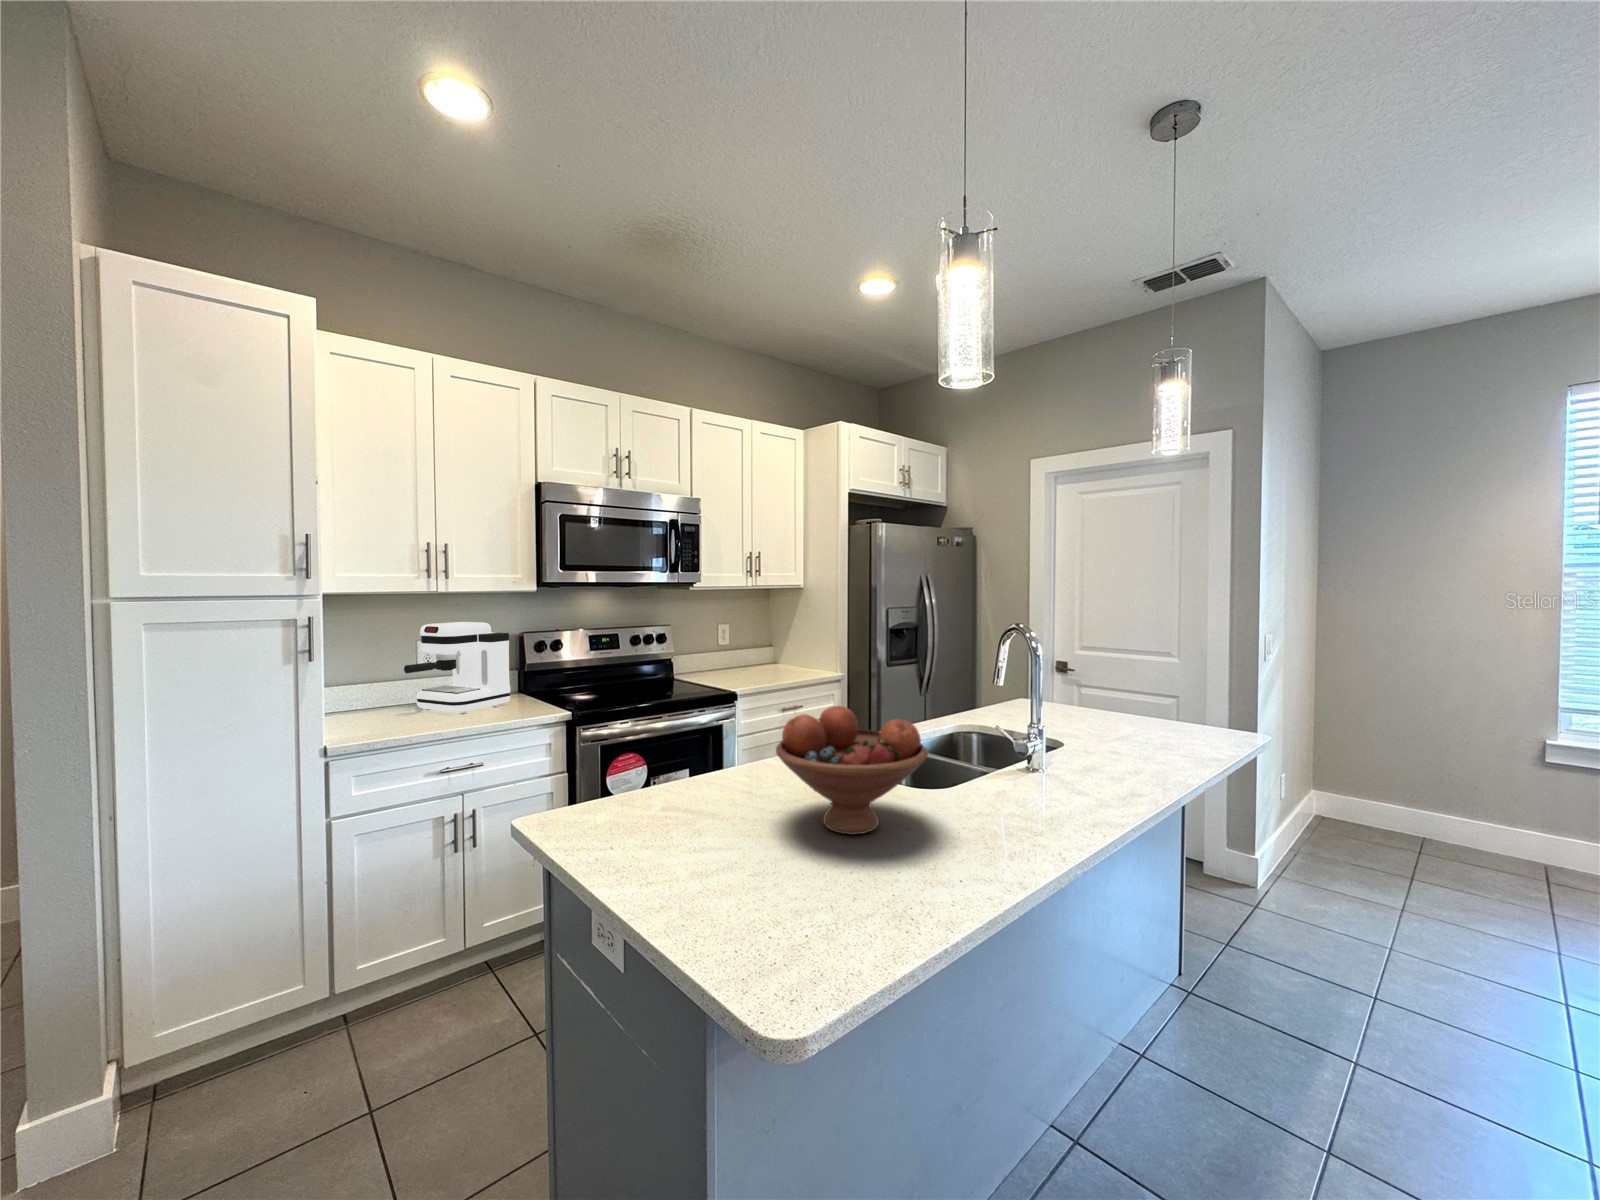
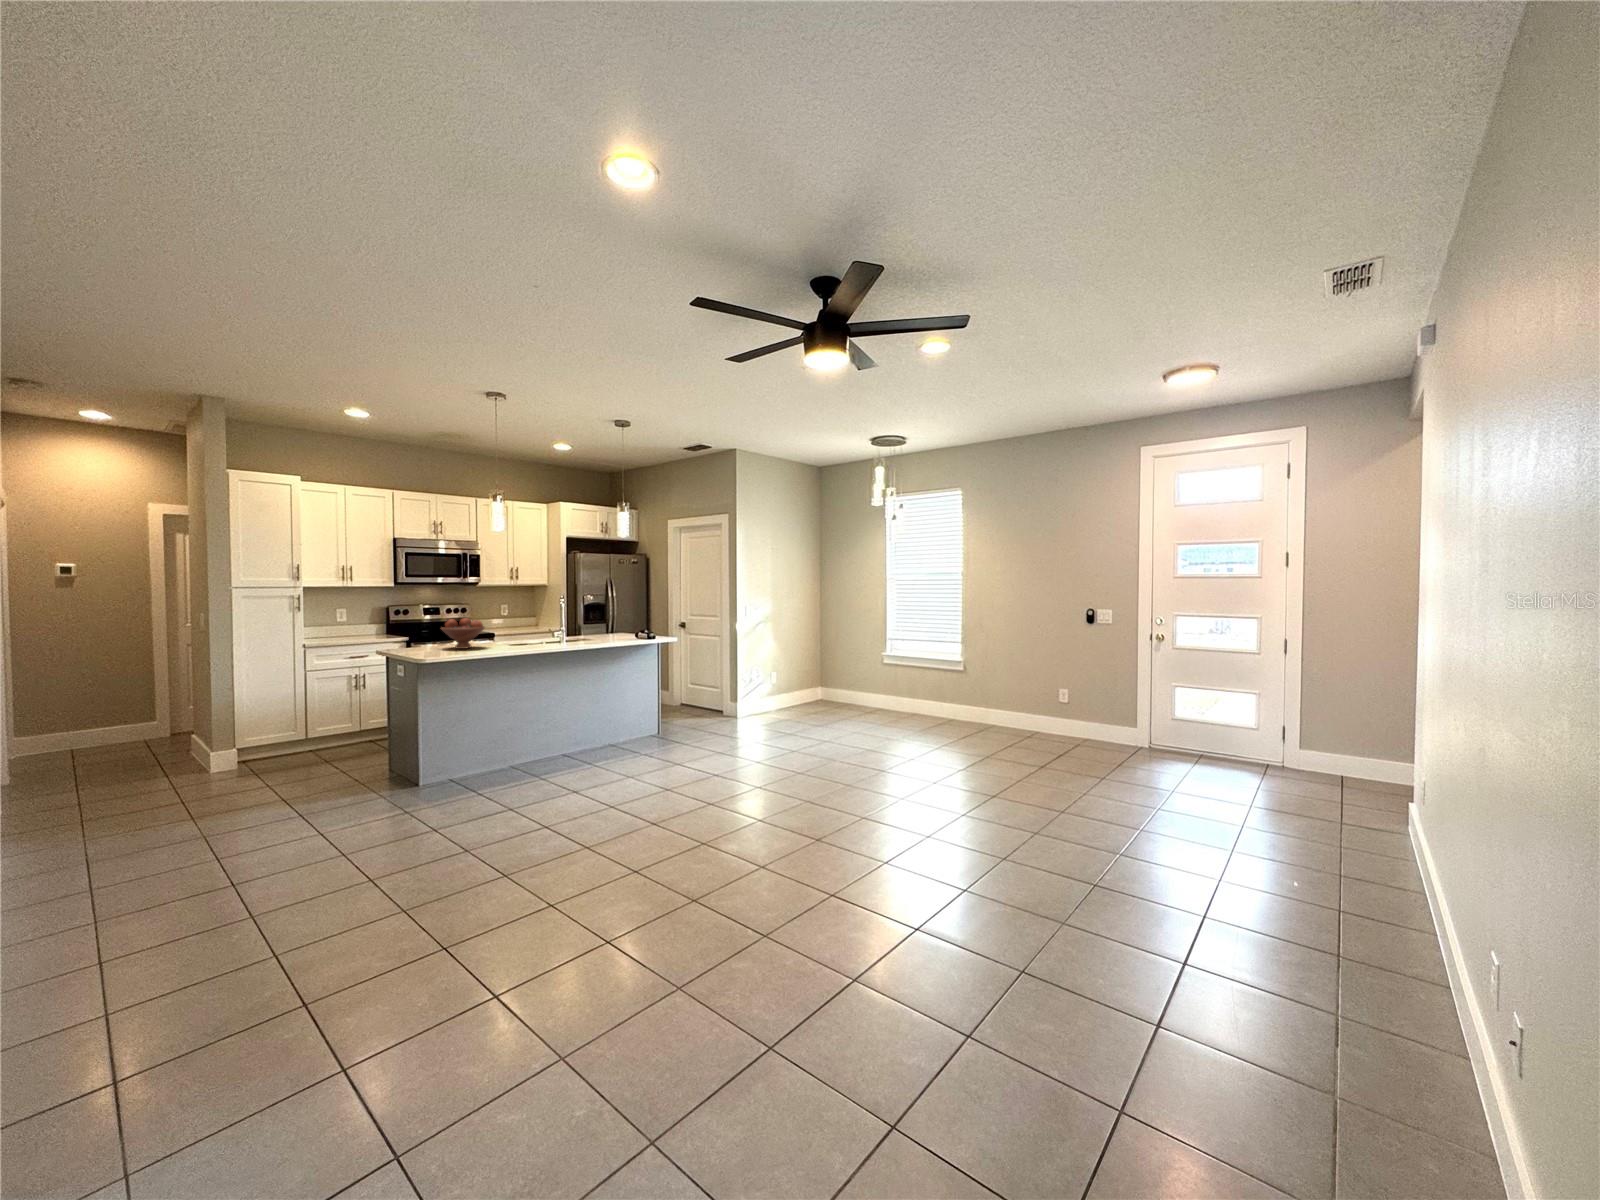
coffee maker: present [404,622,510,714] -> none [334,600,381,637]

